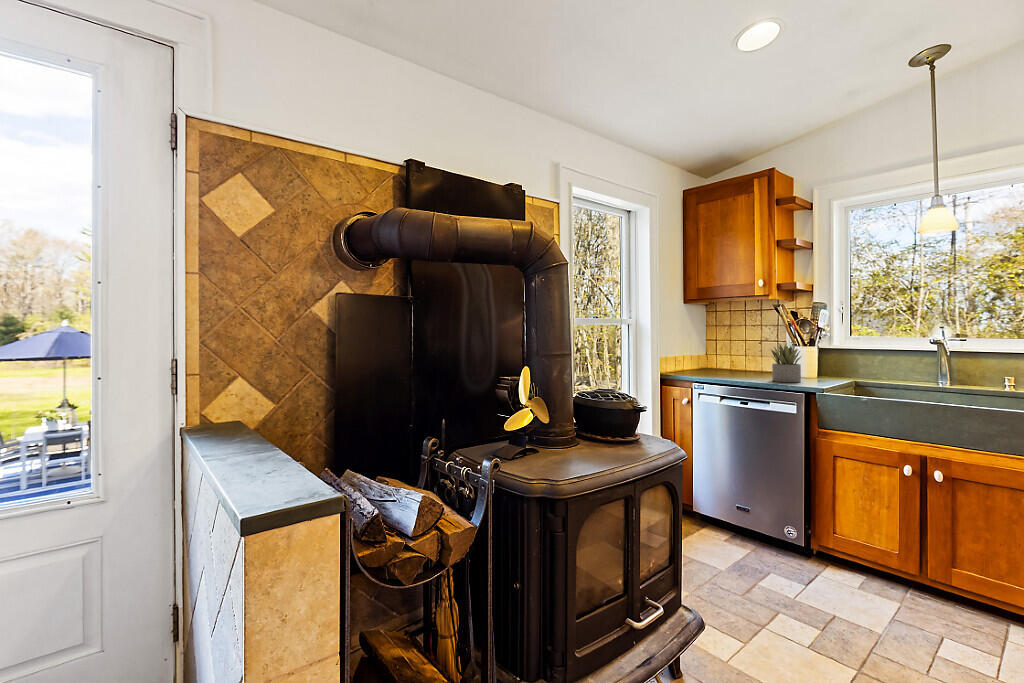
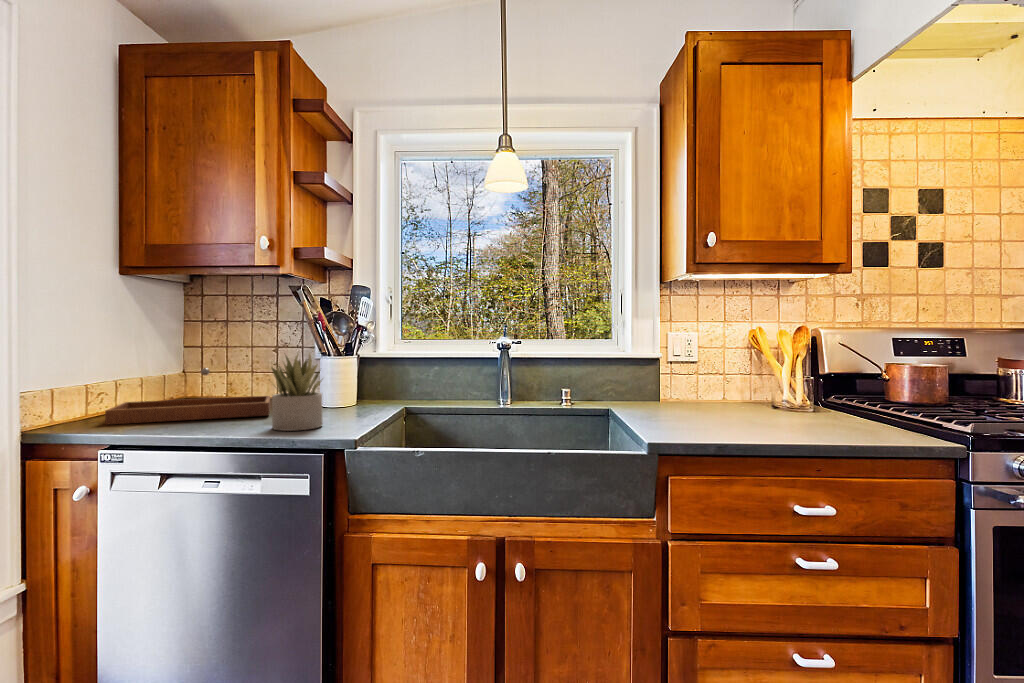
tray: none [688,350,766,376] -> present [105,368,270,425]

